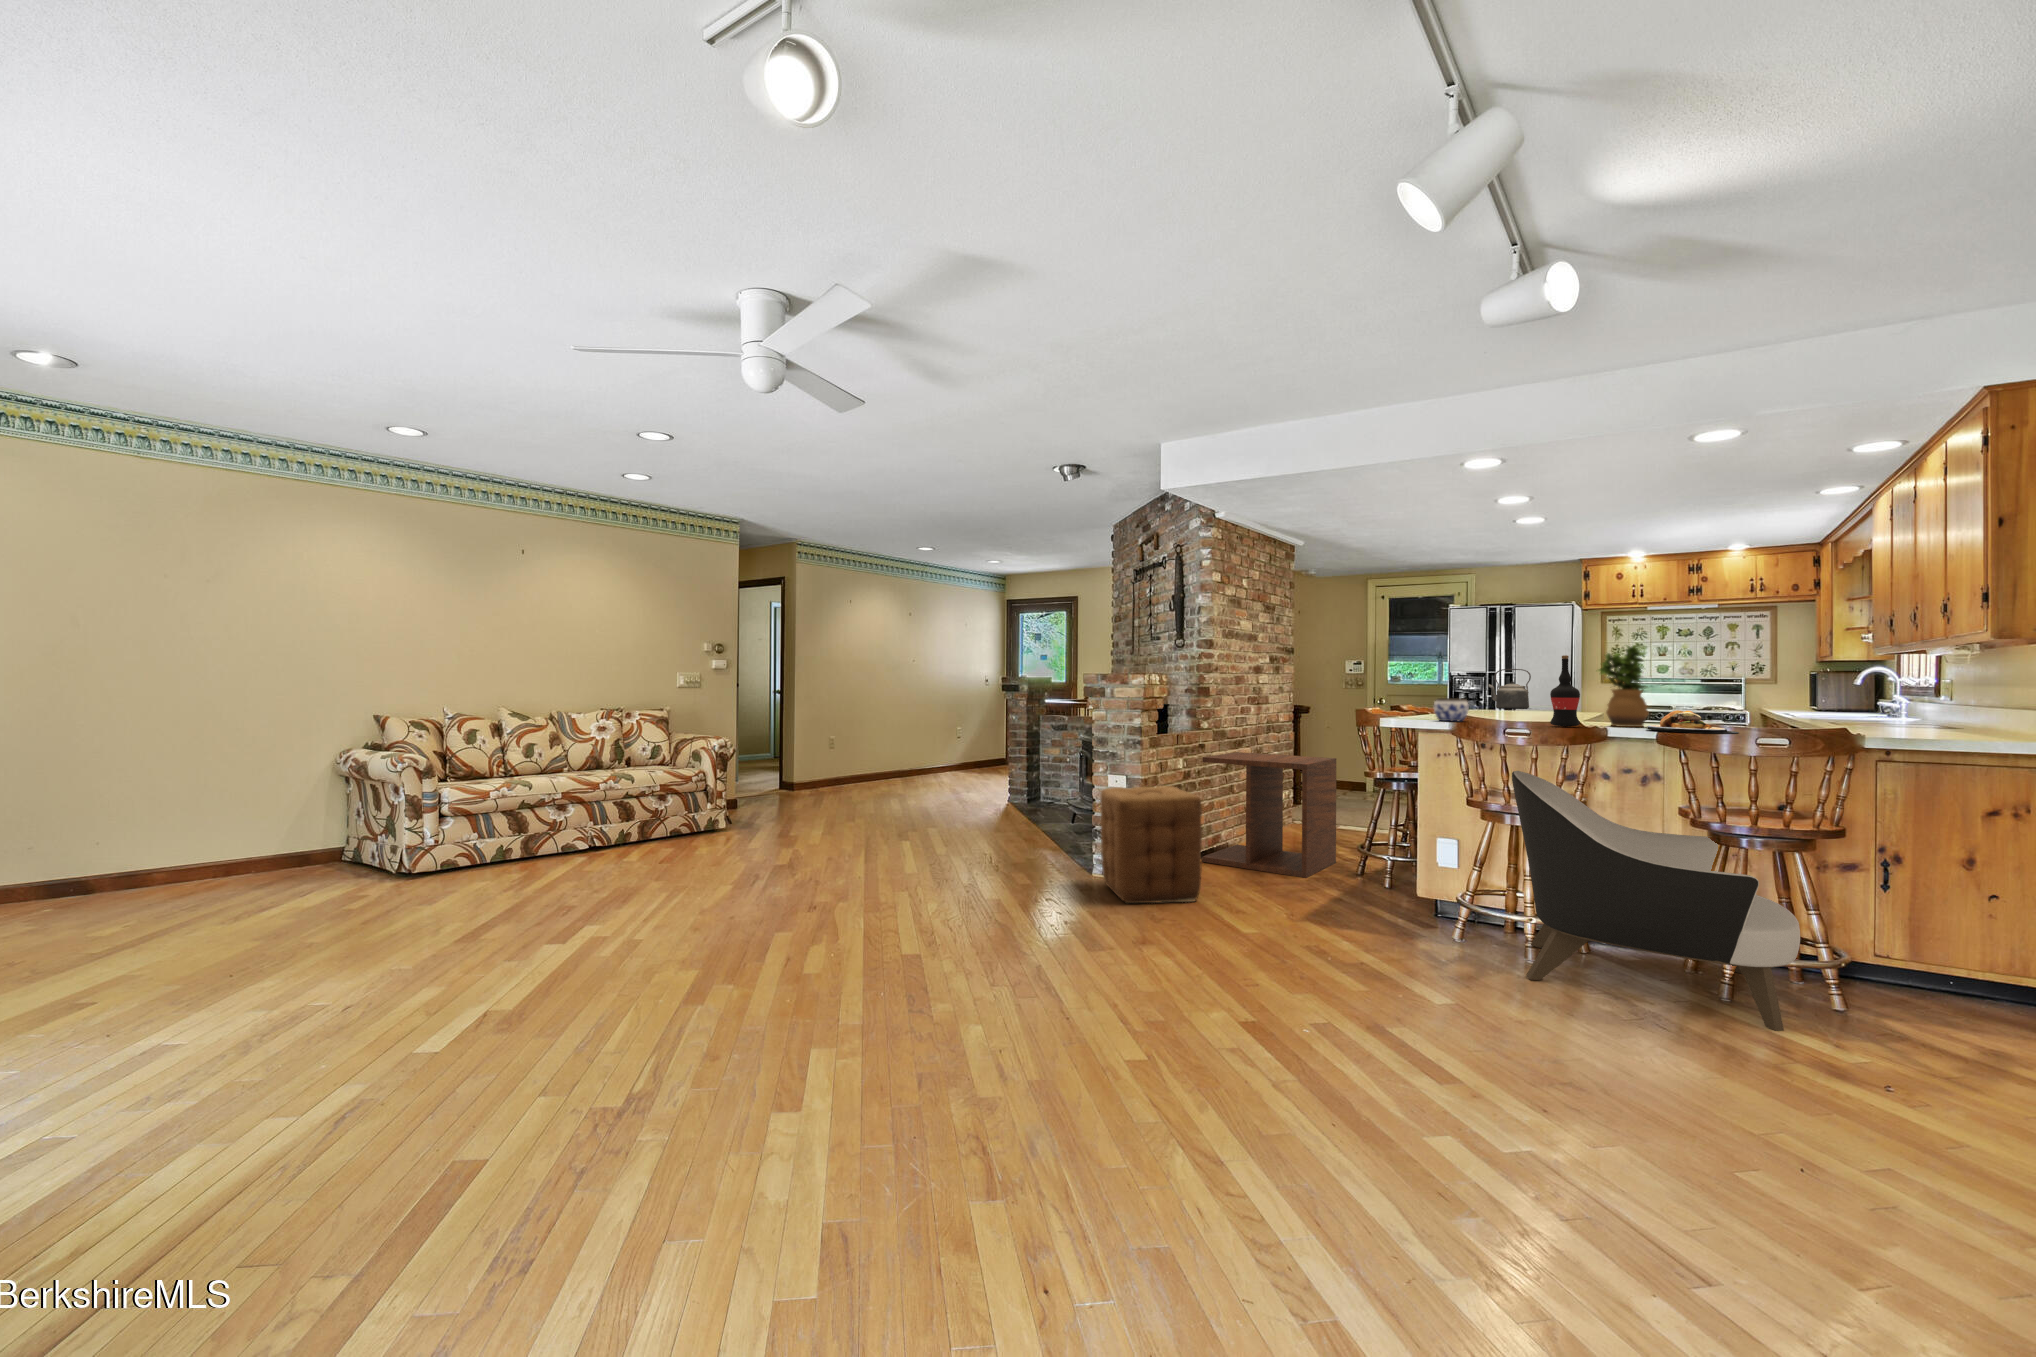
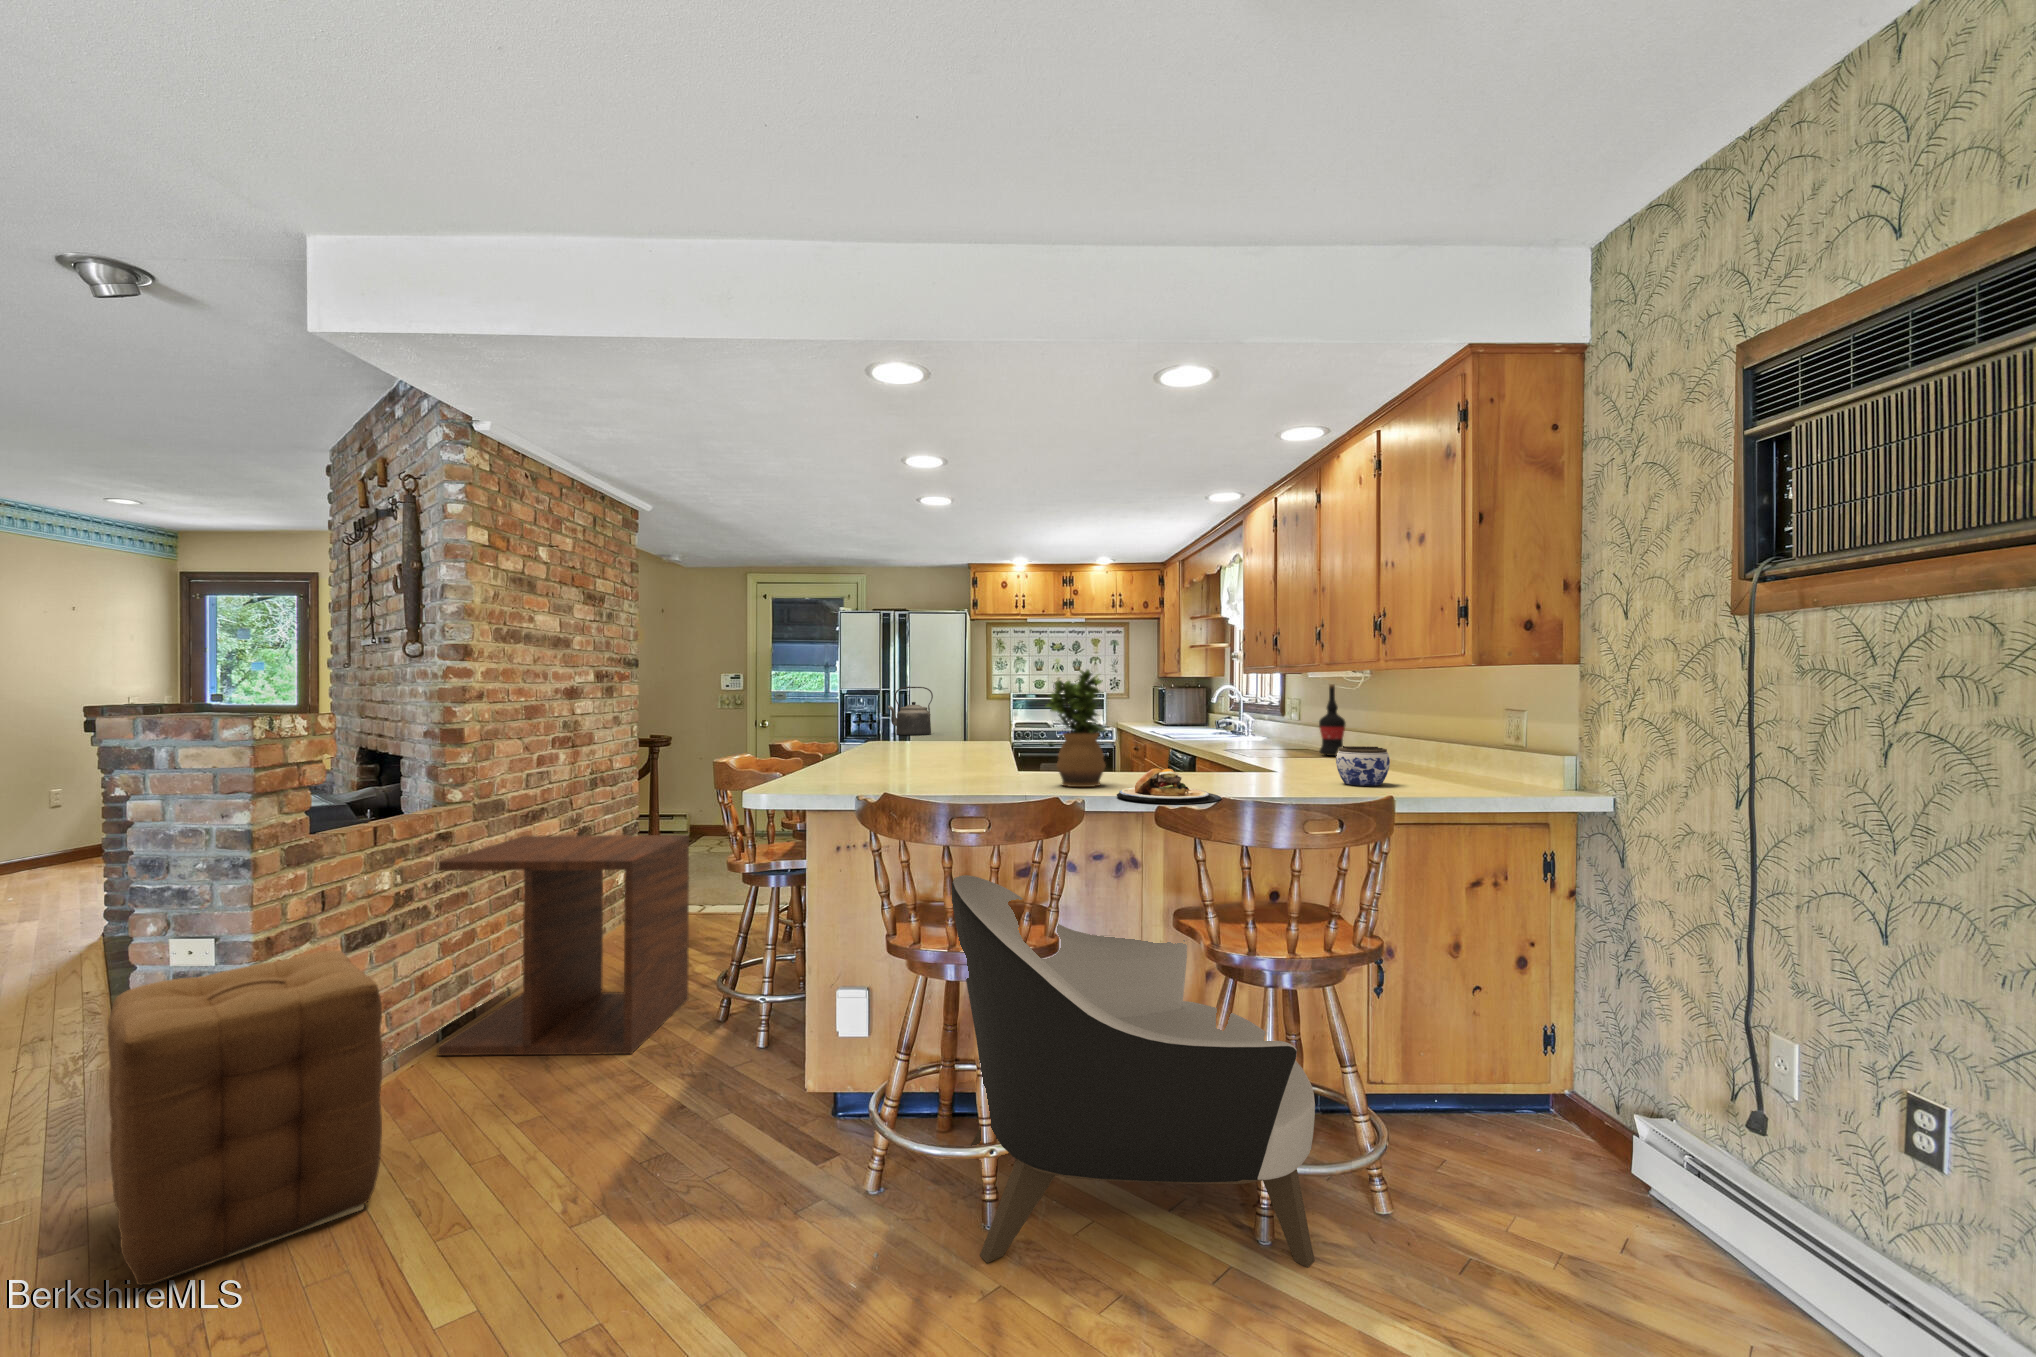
wine bottle: present [1550,655,1580,726] -> present [1319,684,1346,756]
jar: present [1434,698,1469,721] -> present [1336,746,1390,786]

